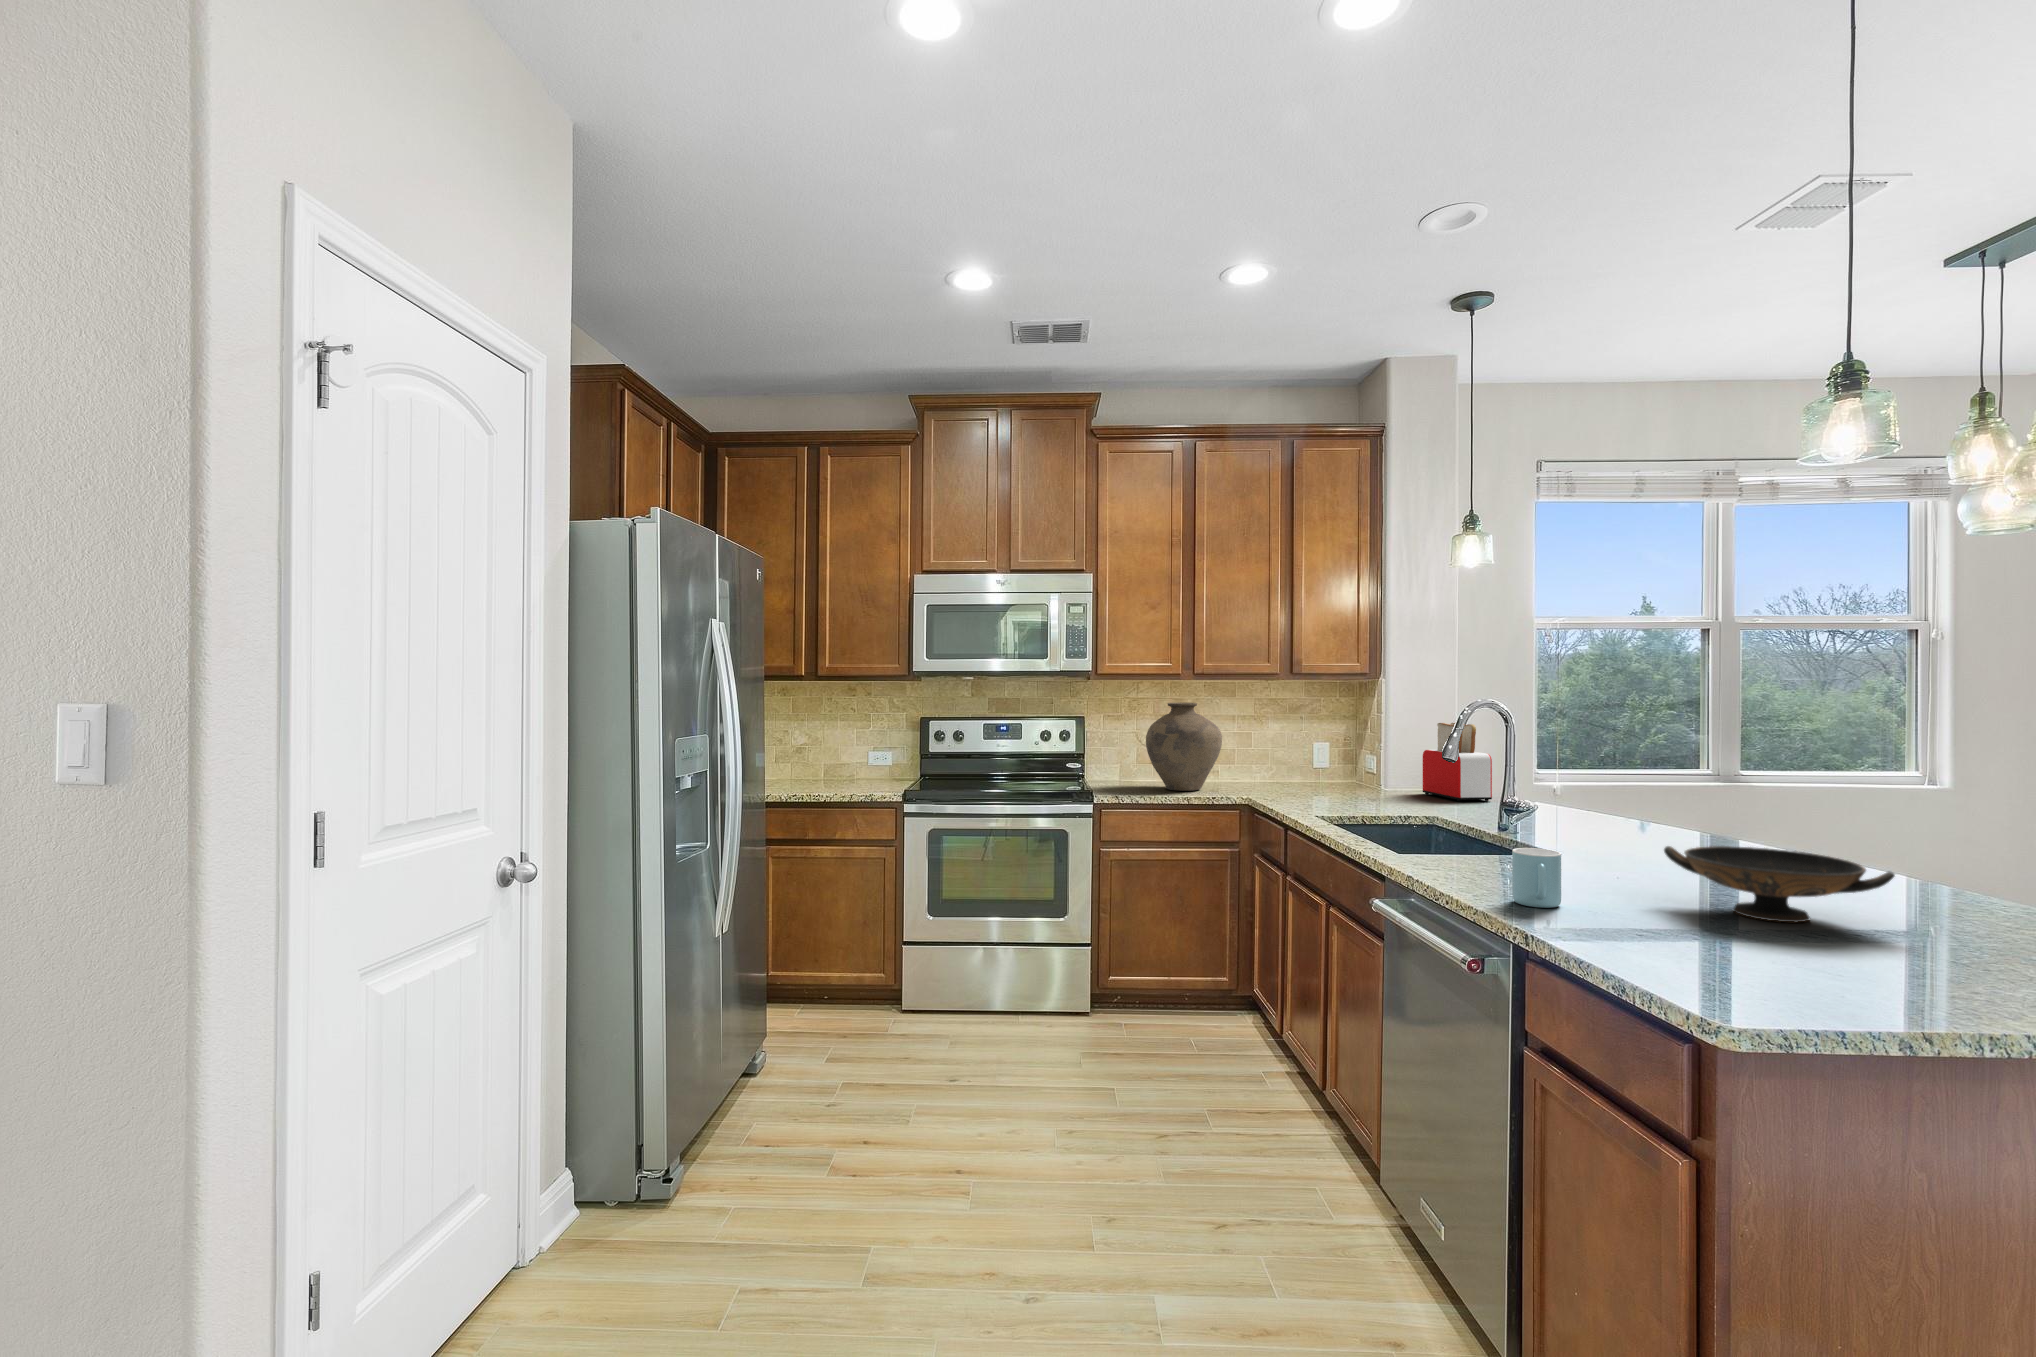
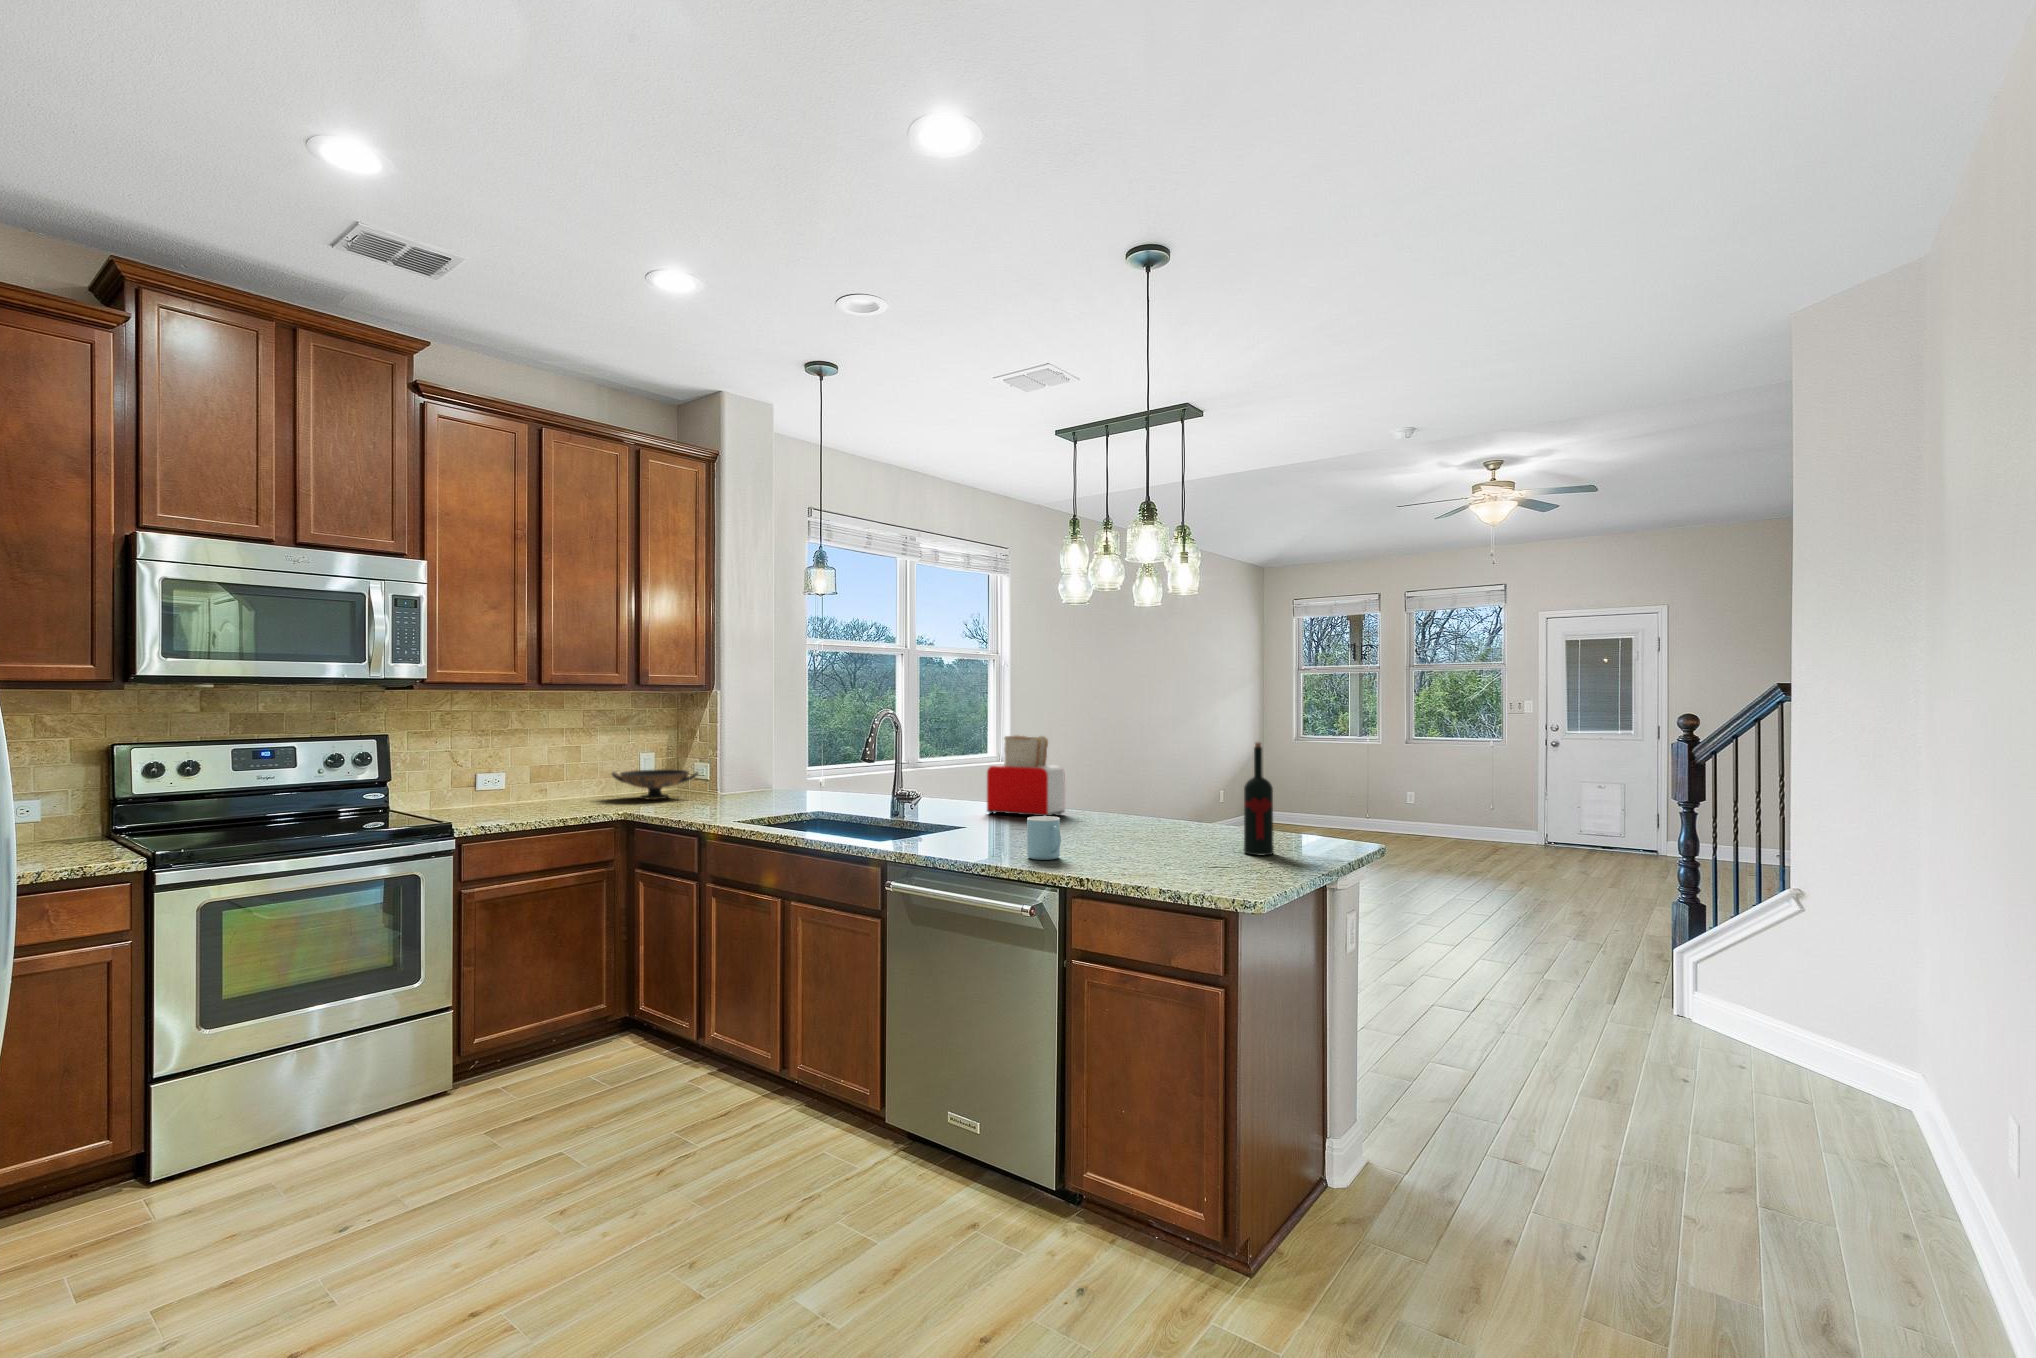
vase: present [1146,702,1222,791] -> none [494,716,587,815]
toaster: present [1423,723,1492,801] -> present [987,736,1065,816]
wine bottle: none [1912,773,1979,971] -> present [1244,742,1274,855]
decorative bowl: present [1664,846,1895,922] -> present [612,769,698,799]

